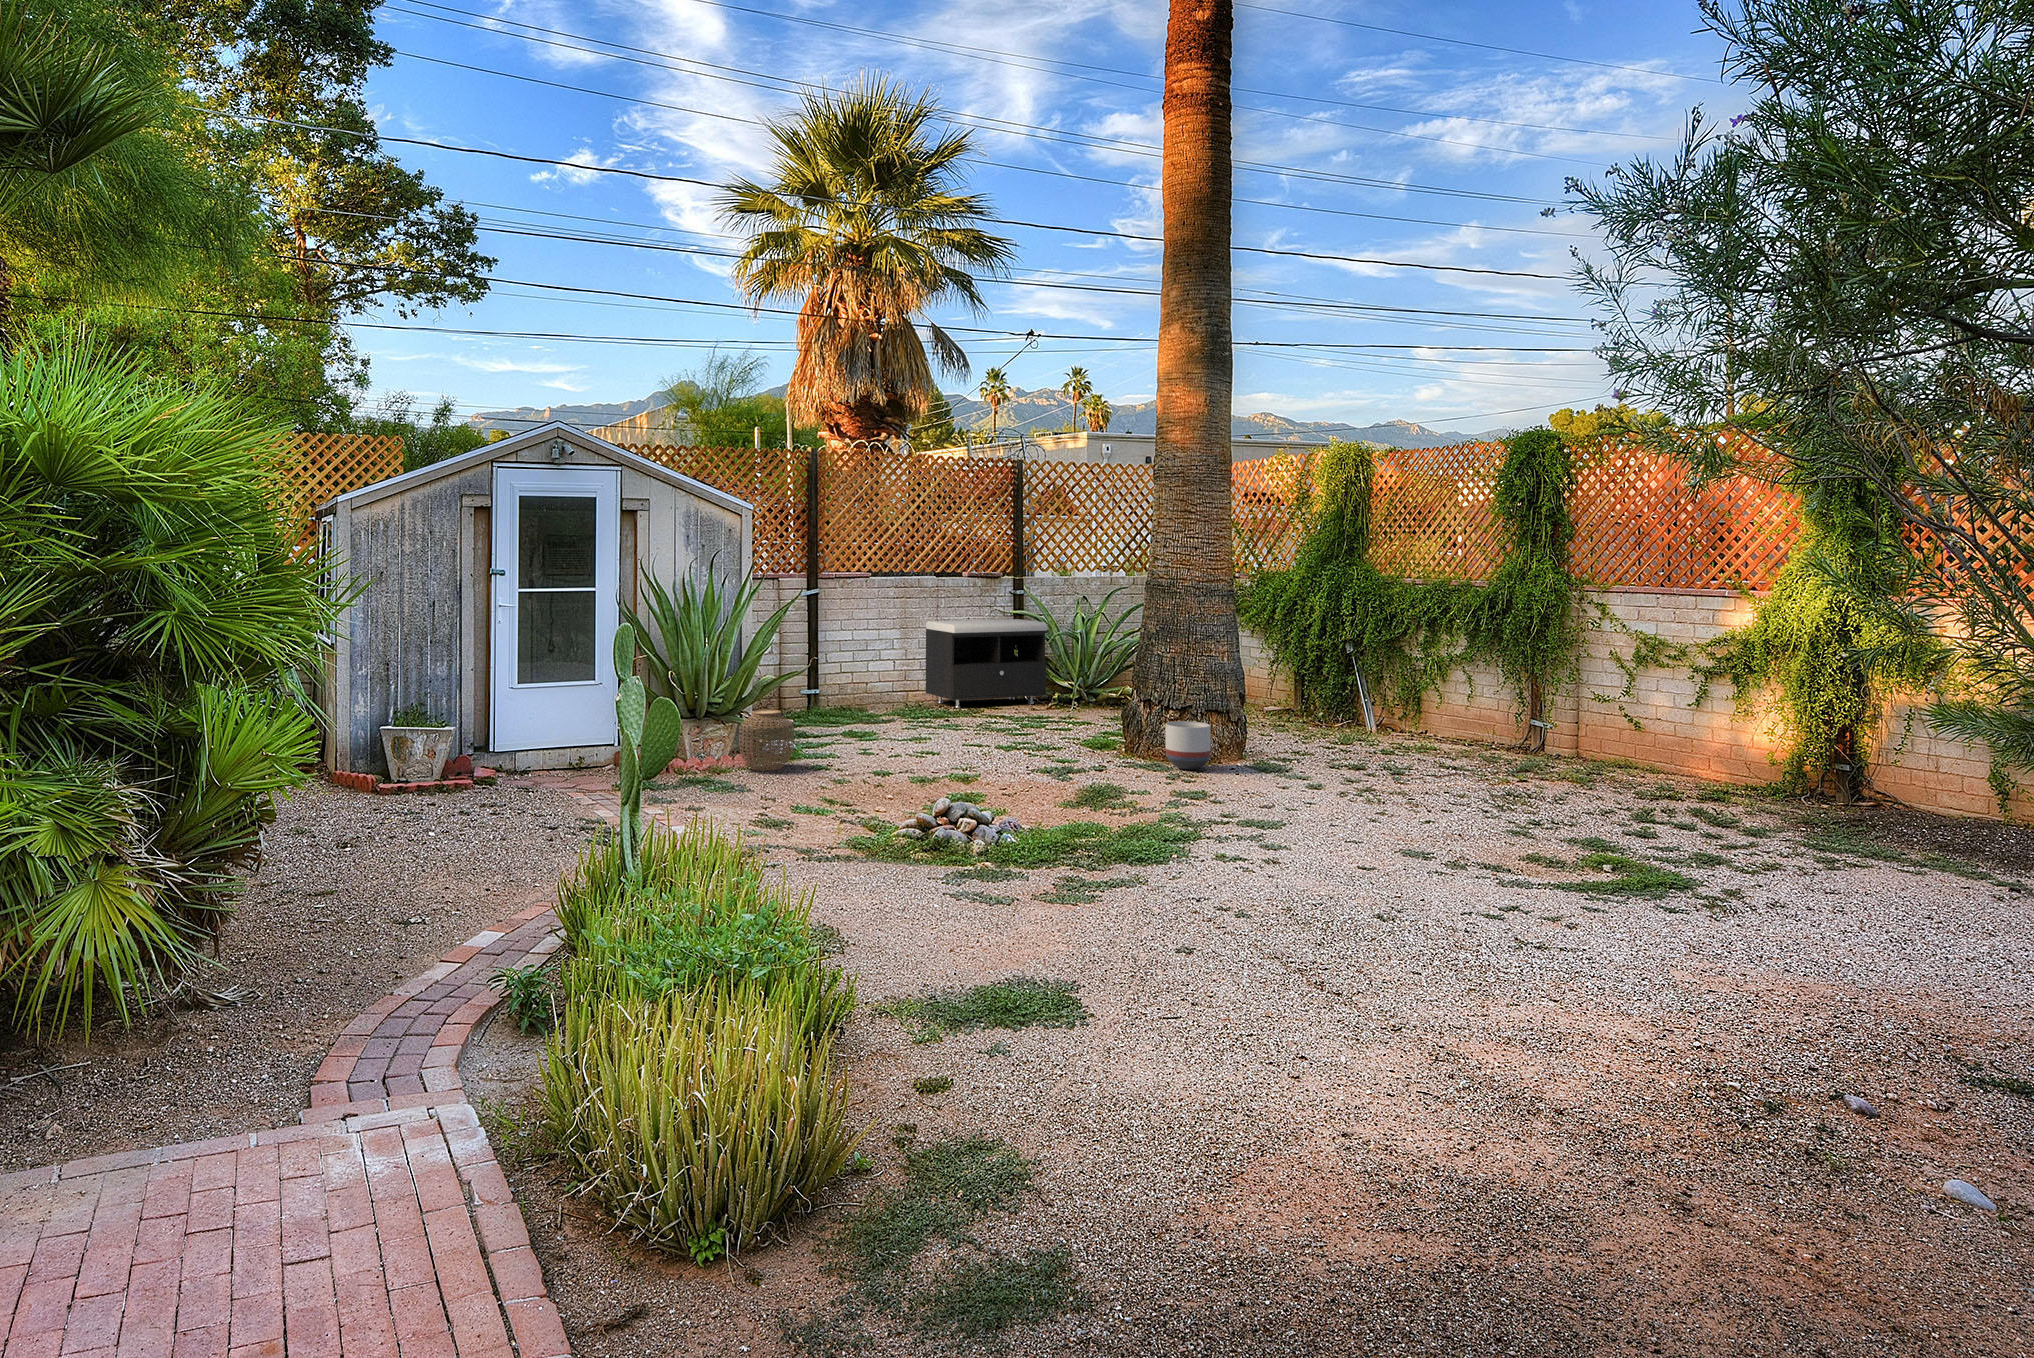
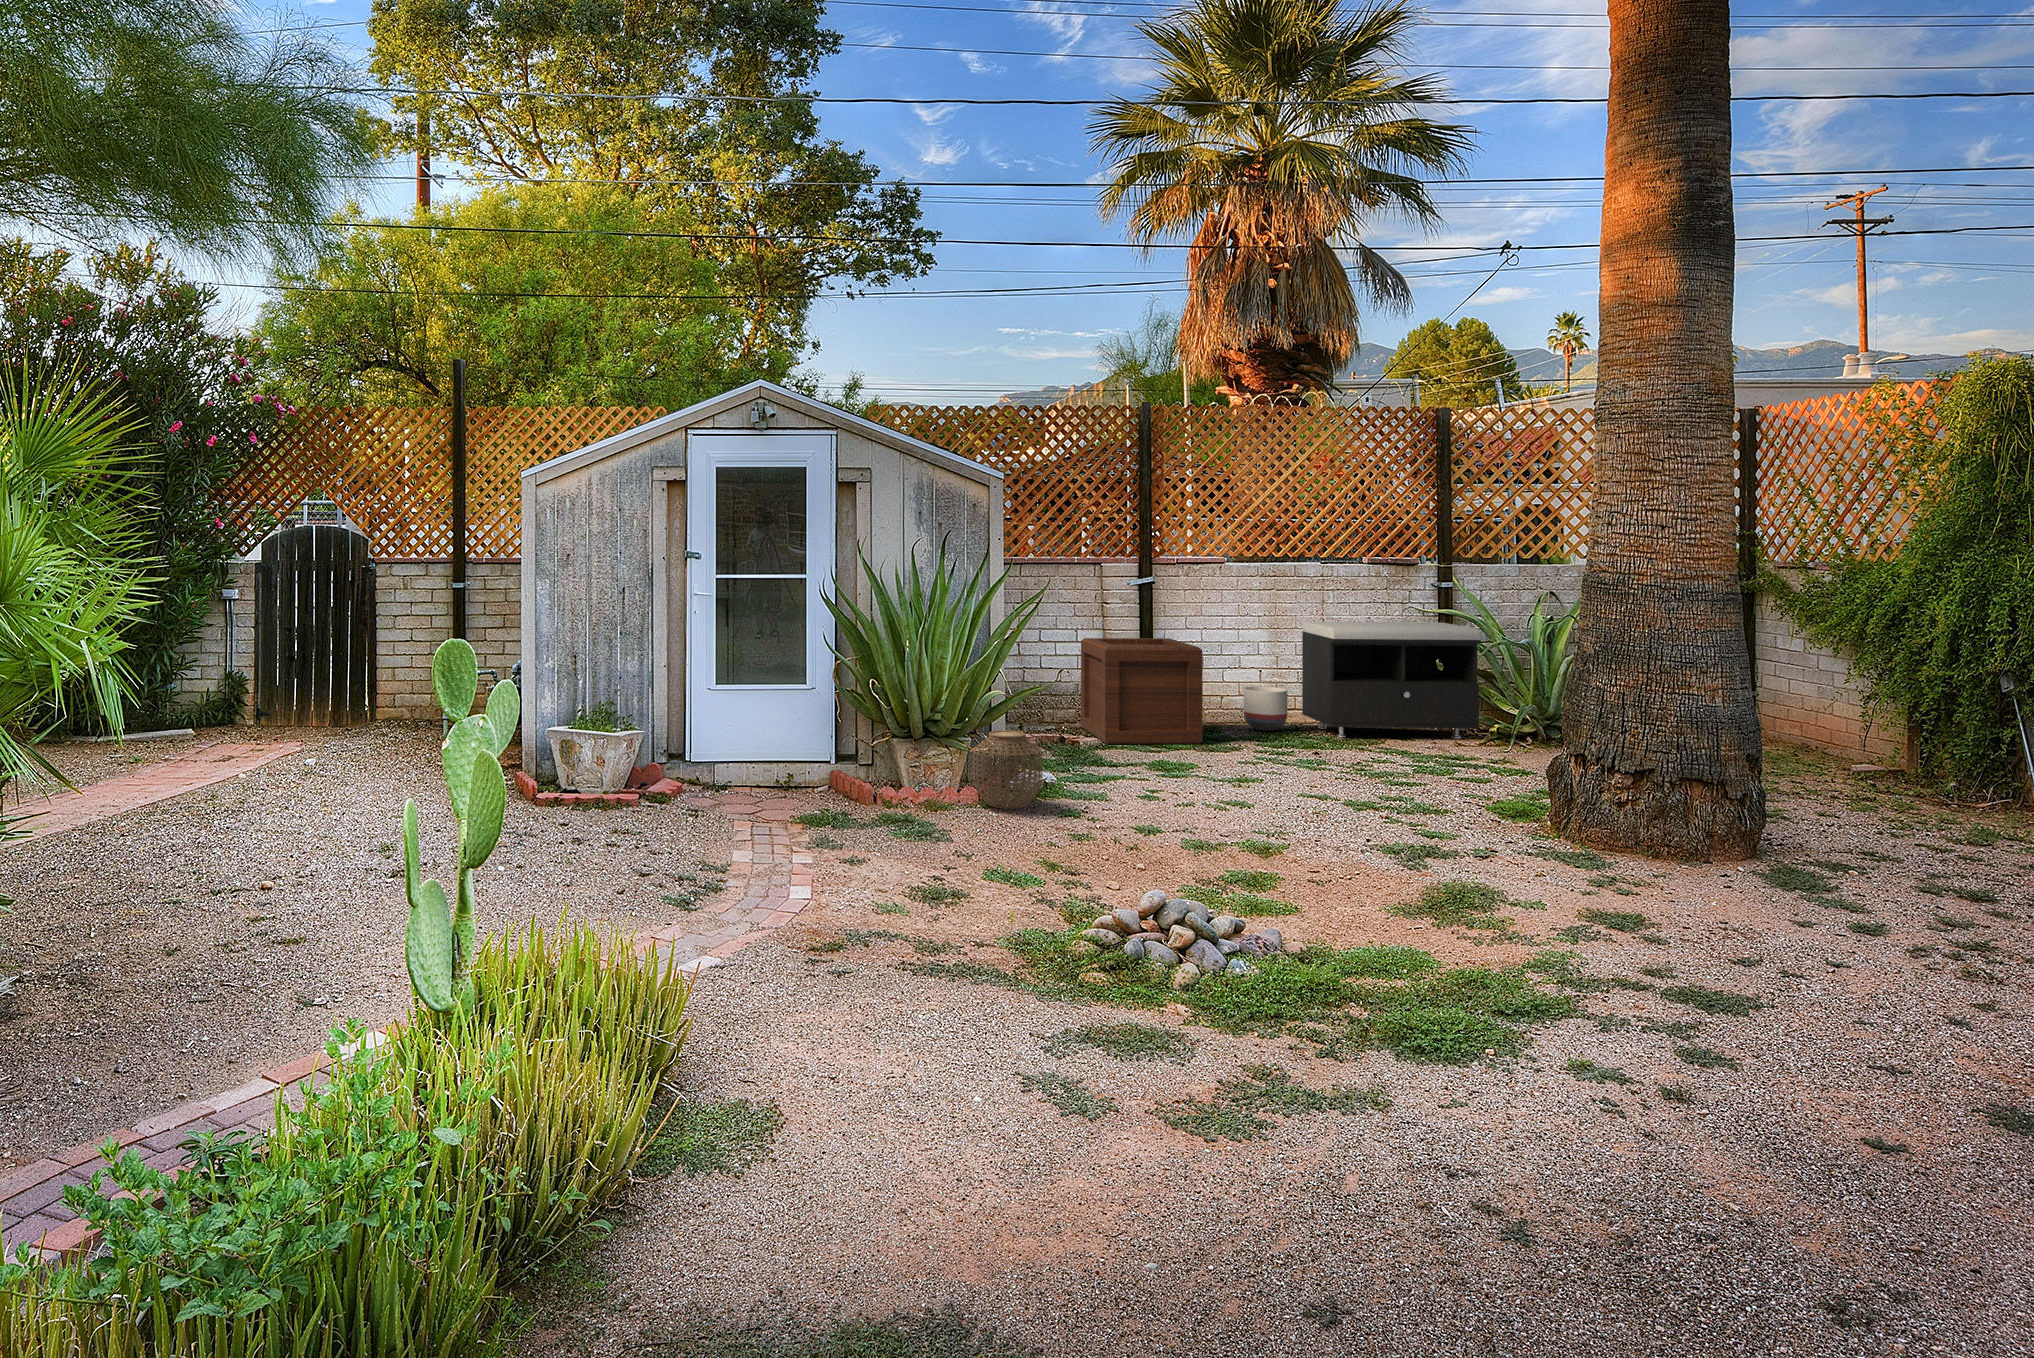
wooden crate: none [767,637,868,723] -> present [1081,638,1203,744]
planter: present [1165,721,1211,770] -> present [1244,686,1287,731]

